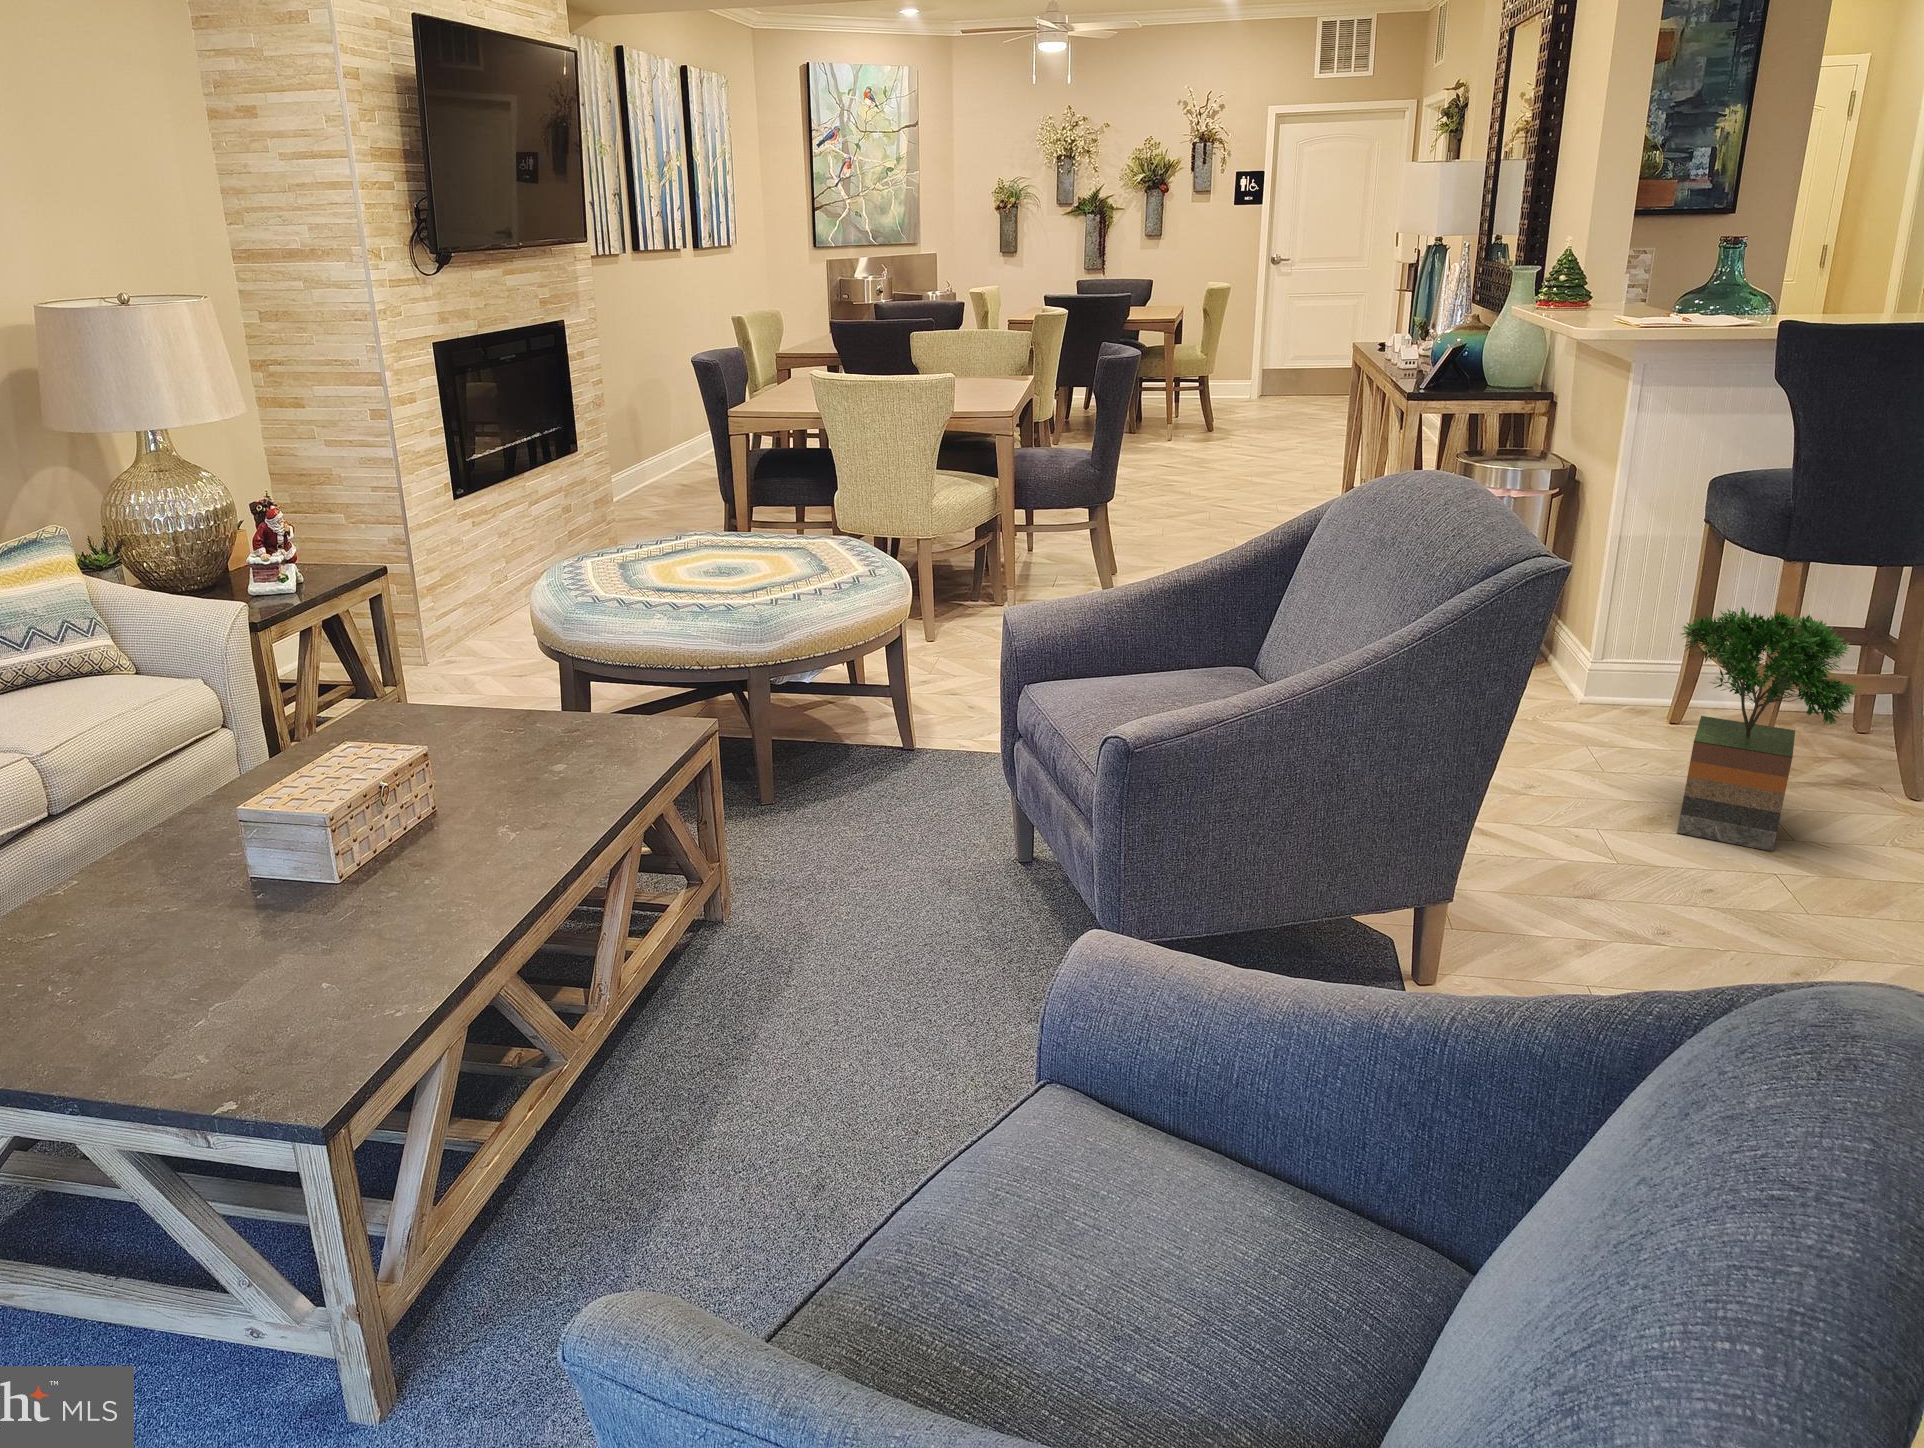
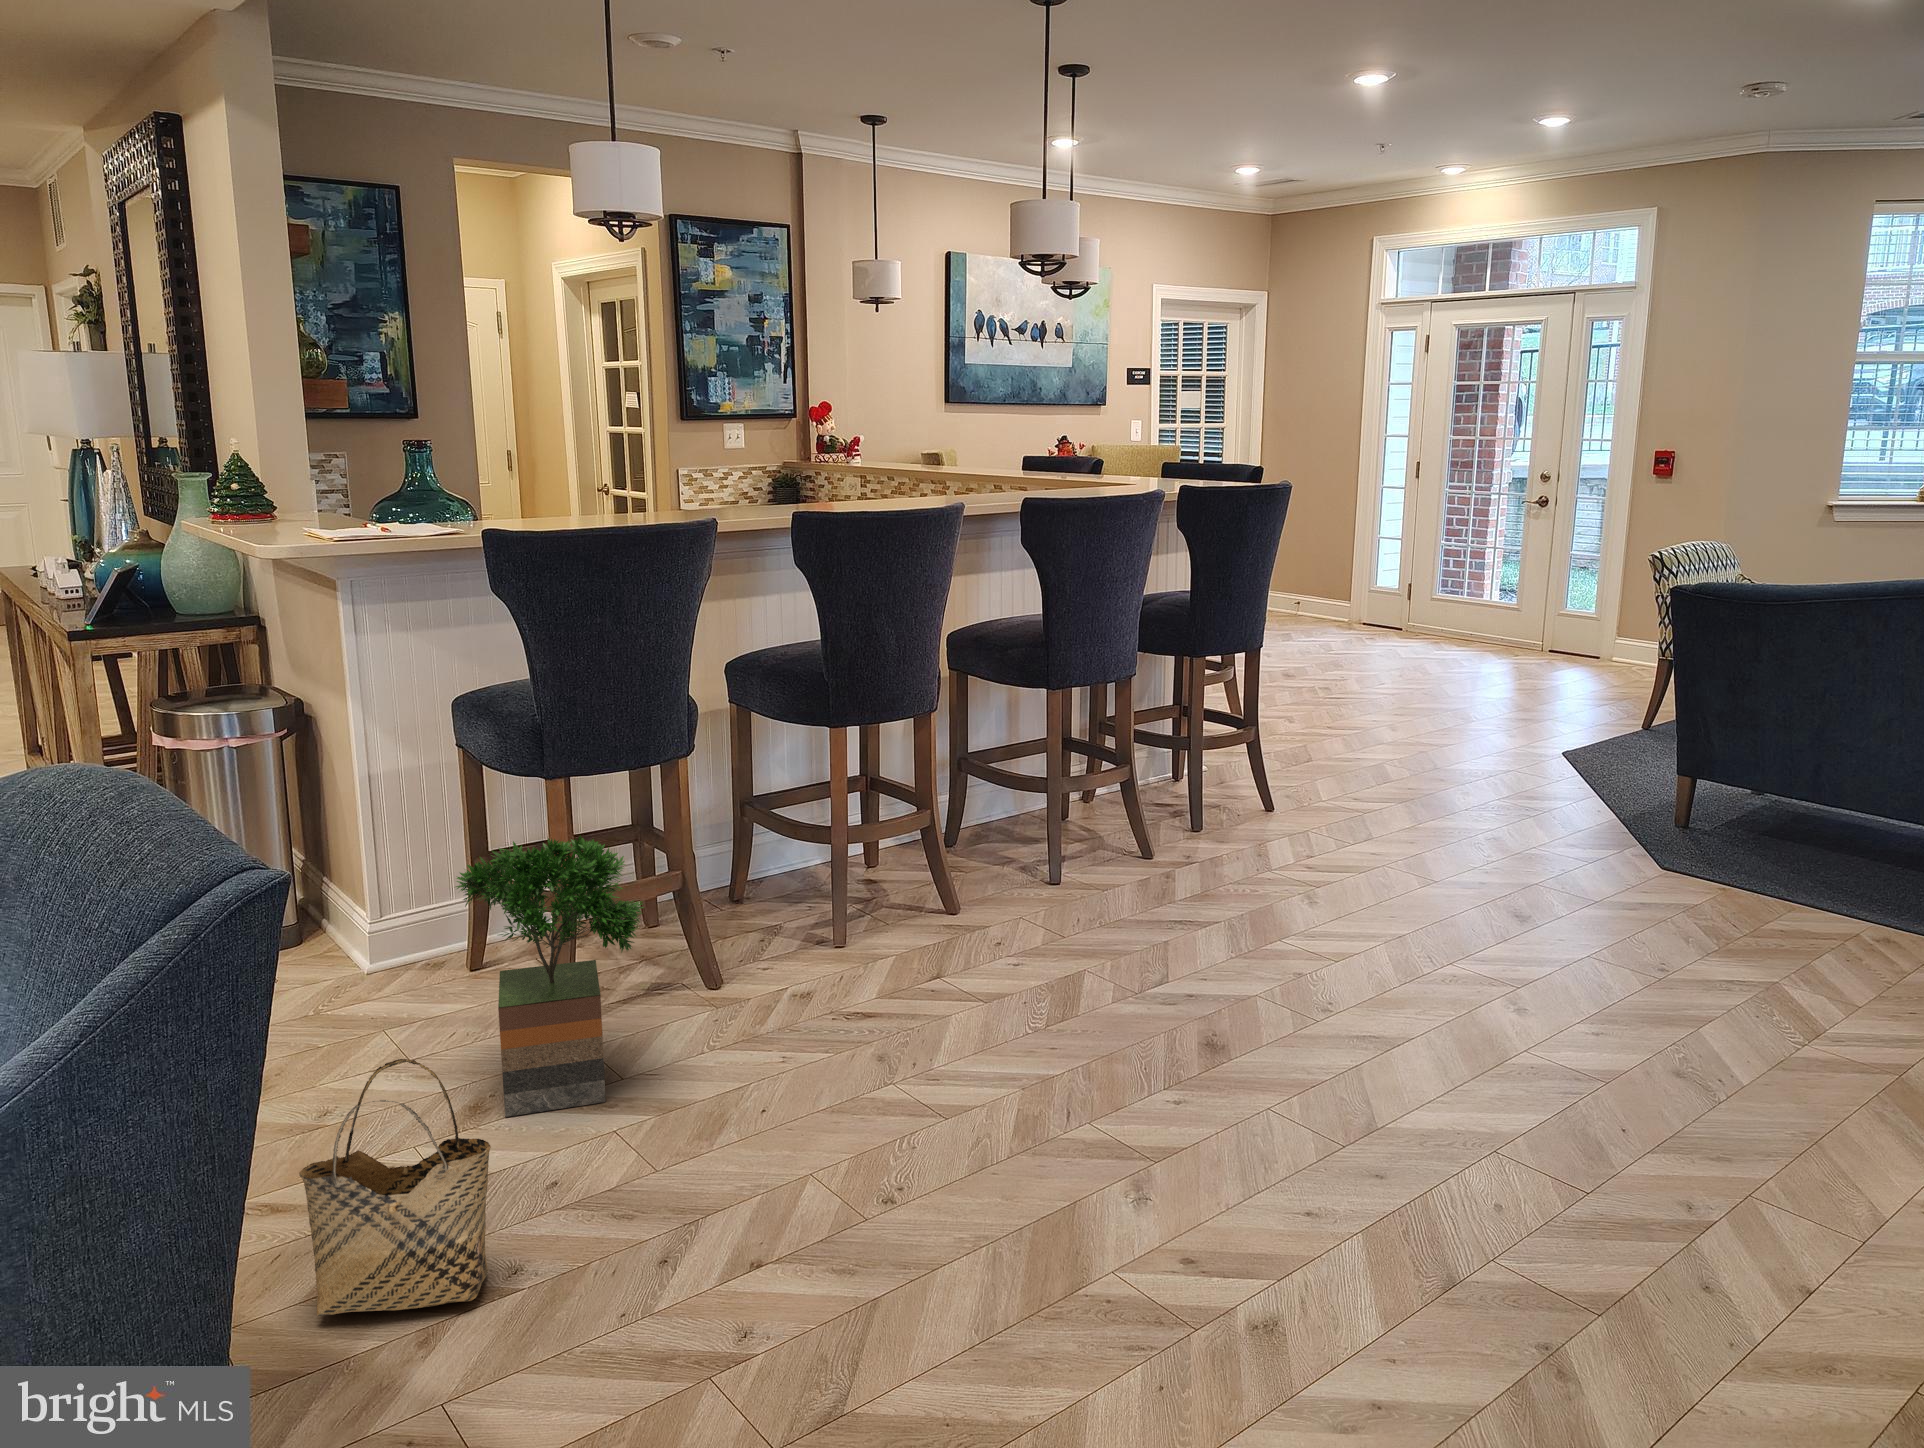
woven basket: none [1509,742,1667,935] -> present [299,1059,491,1316]

